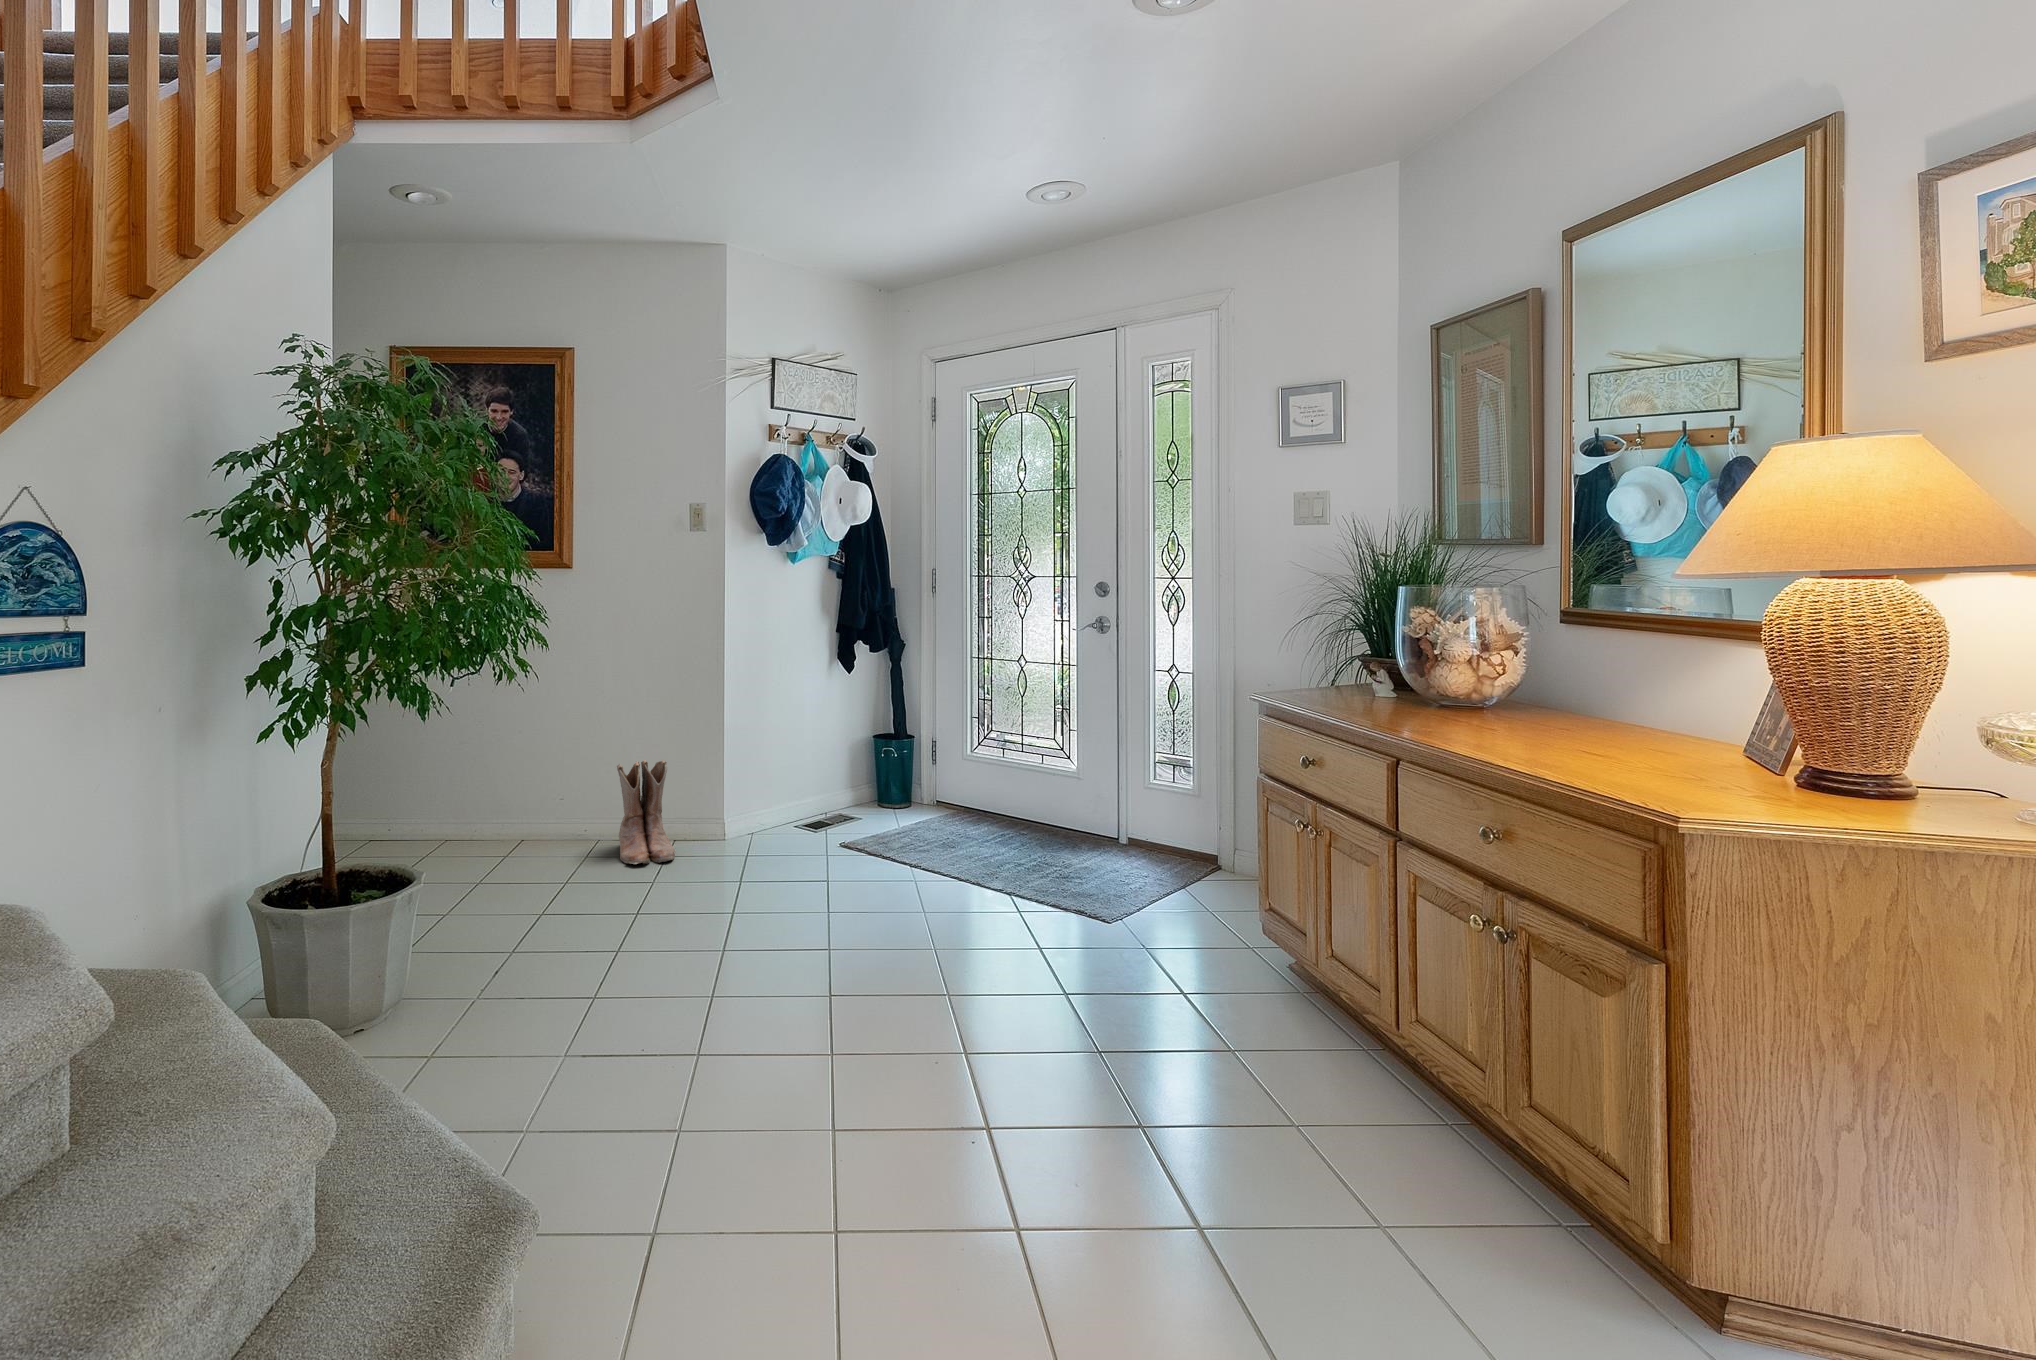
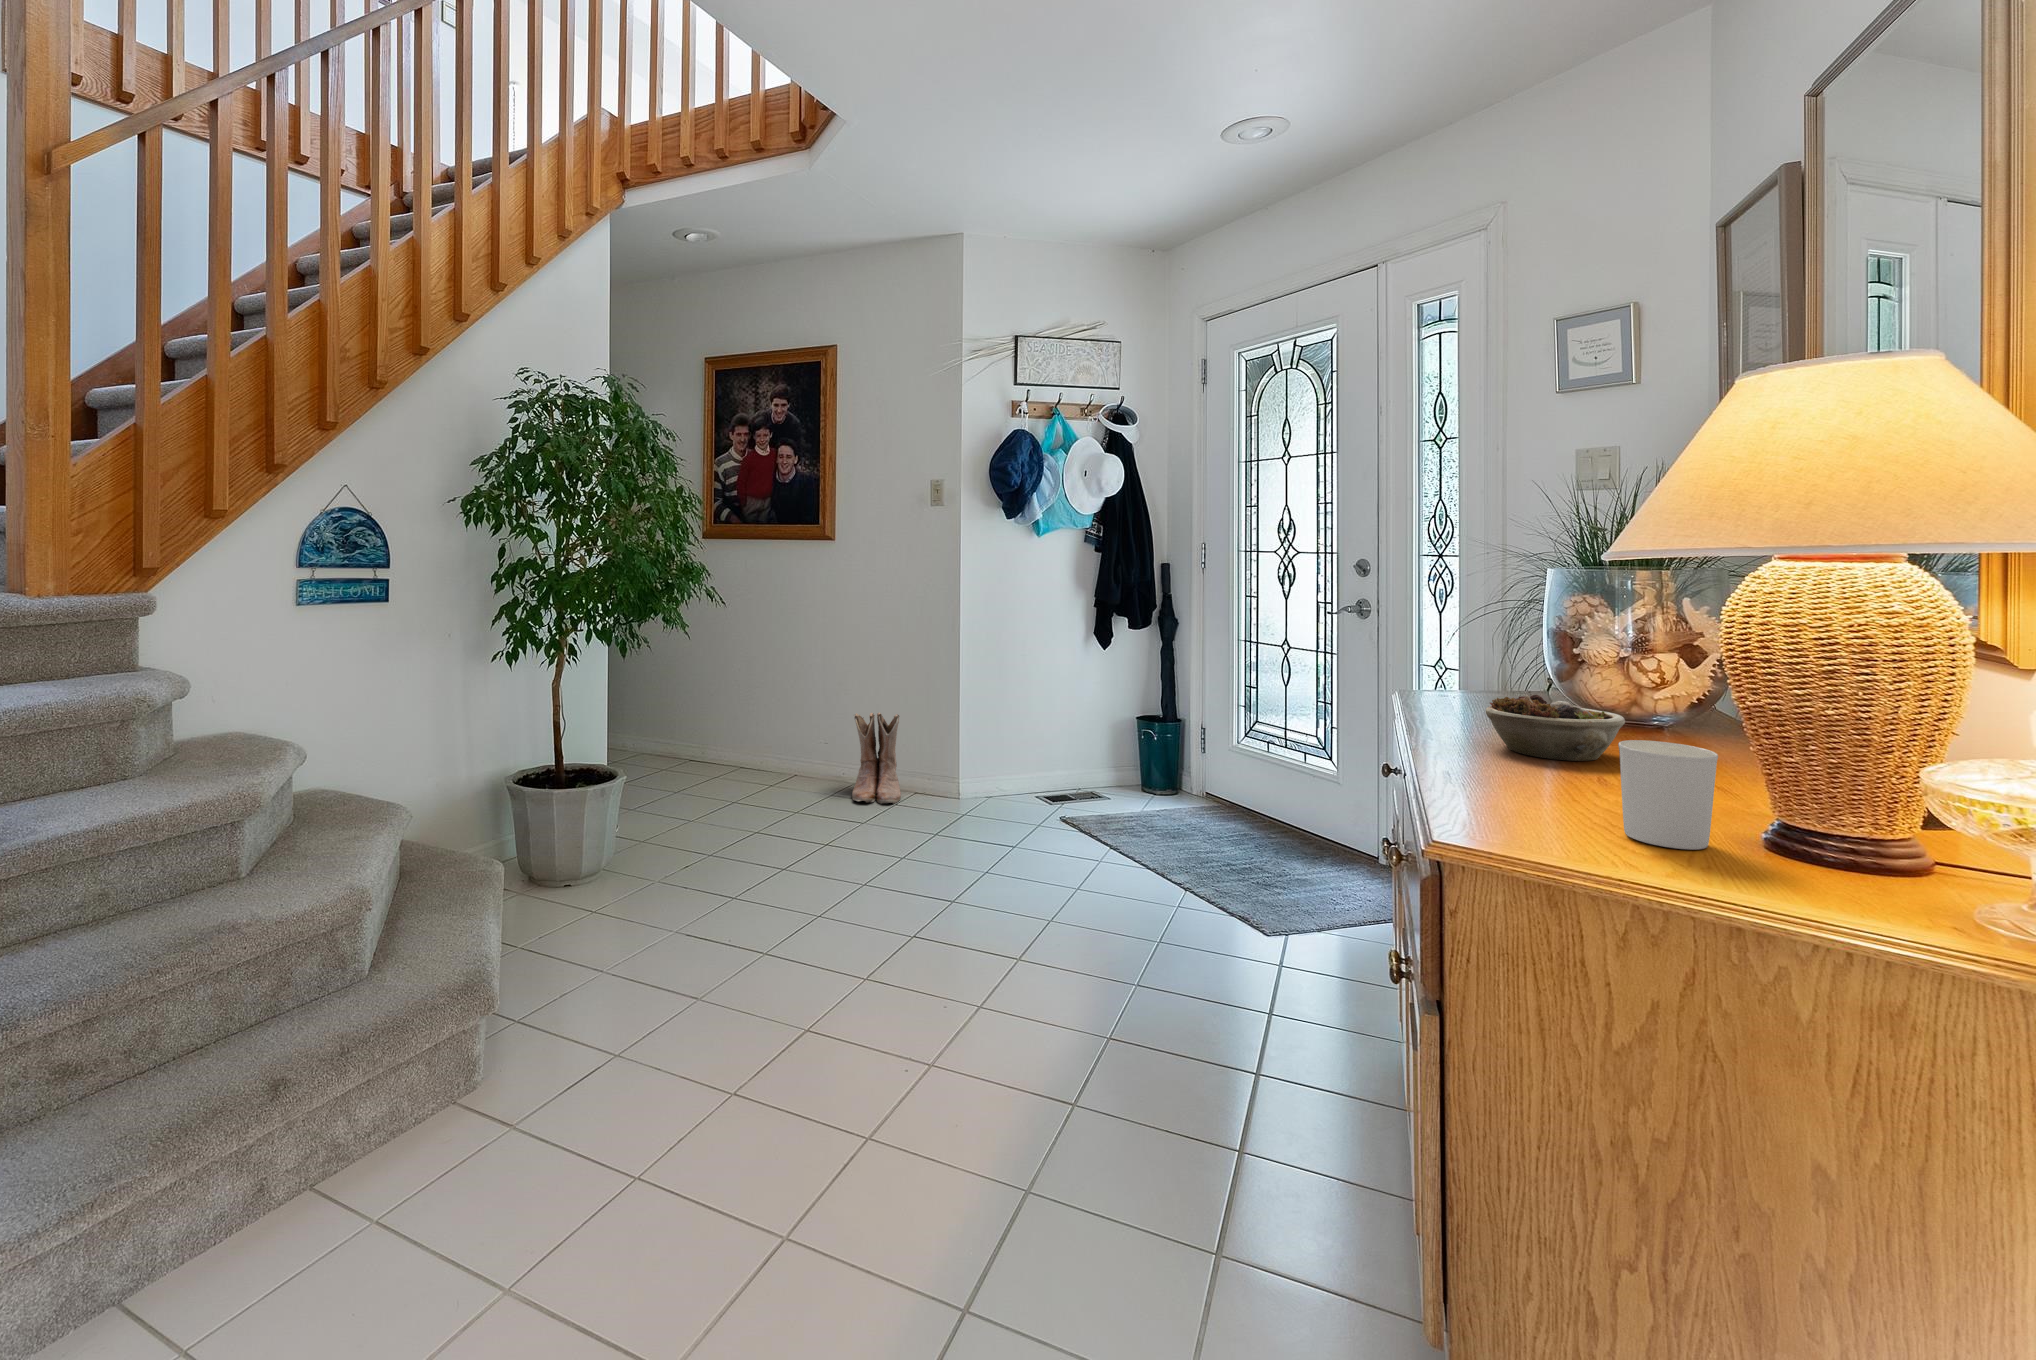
succulent planter: none [1444,689,1557,742] -> present [1486,695,1625,761]
candle holder: none [1734,720,1822,808] -> present [1618,740,1718,850]

